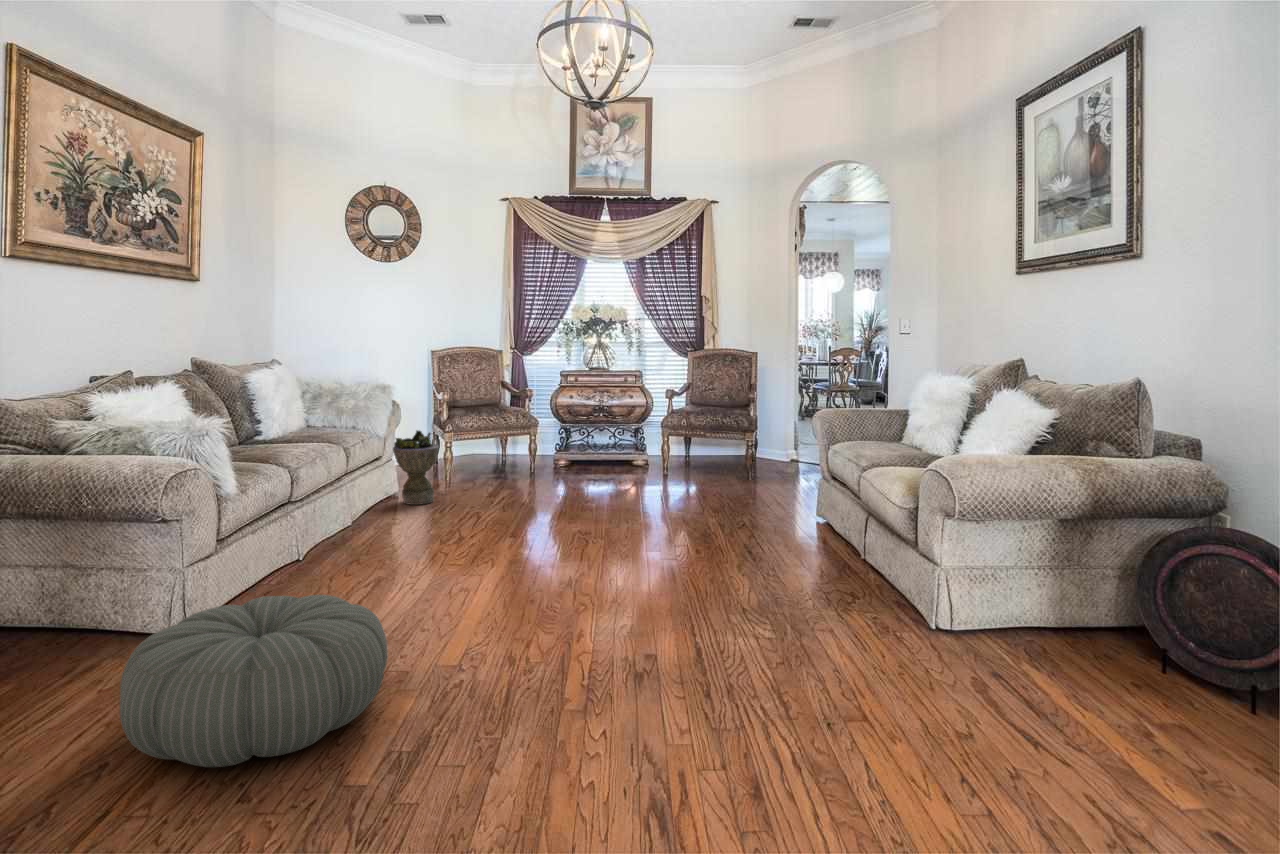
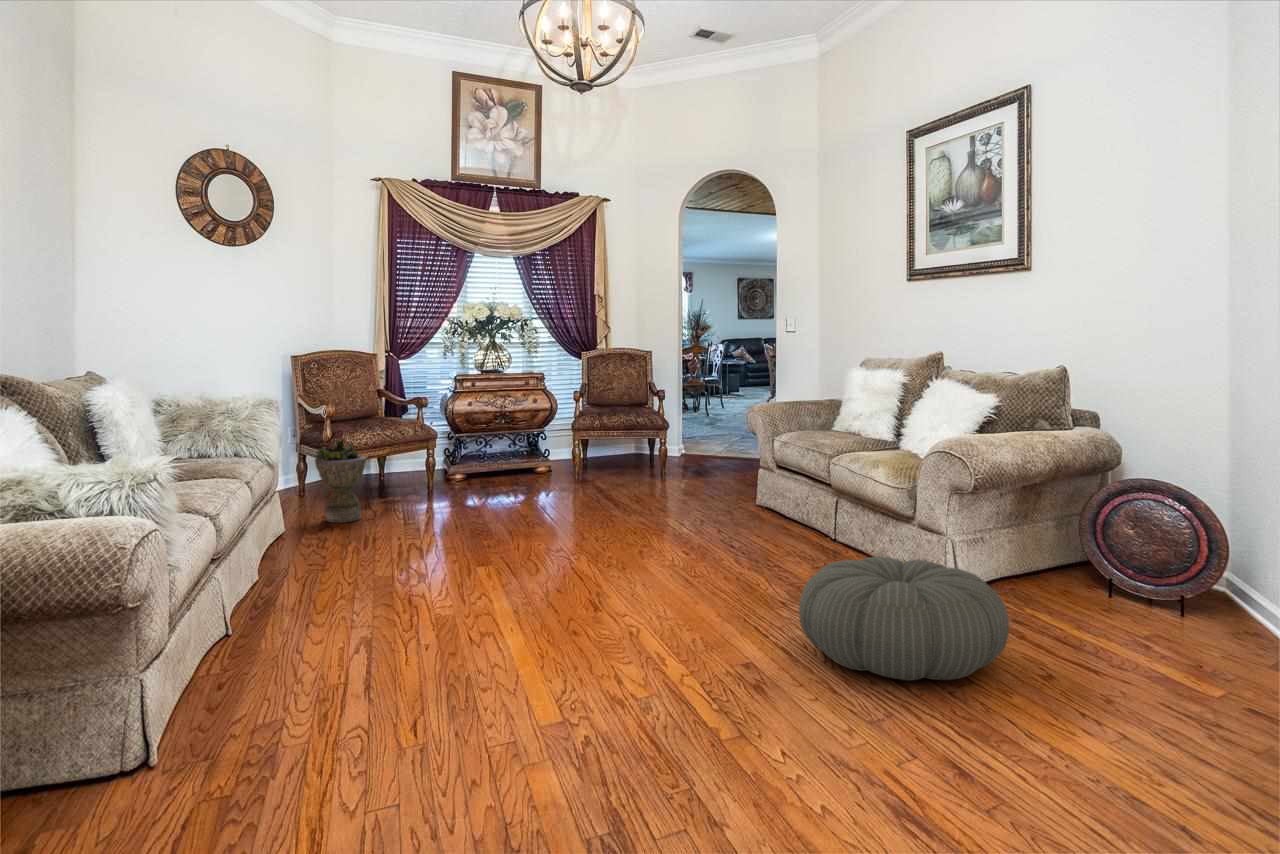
pouf: present [119,595,387,767] -> present [799,557,1009,680]

